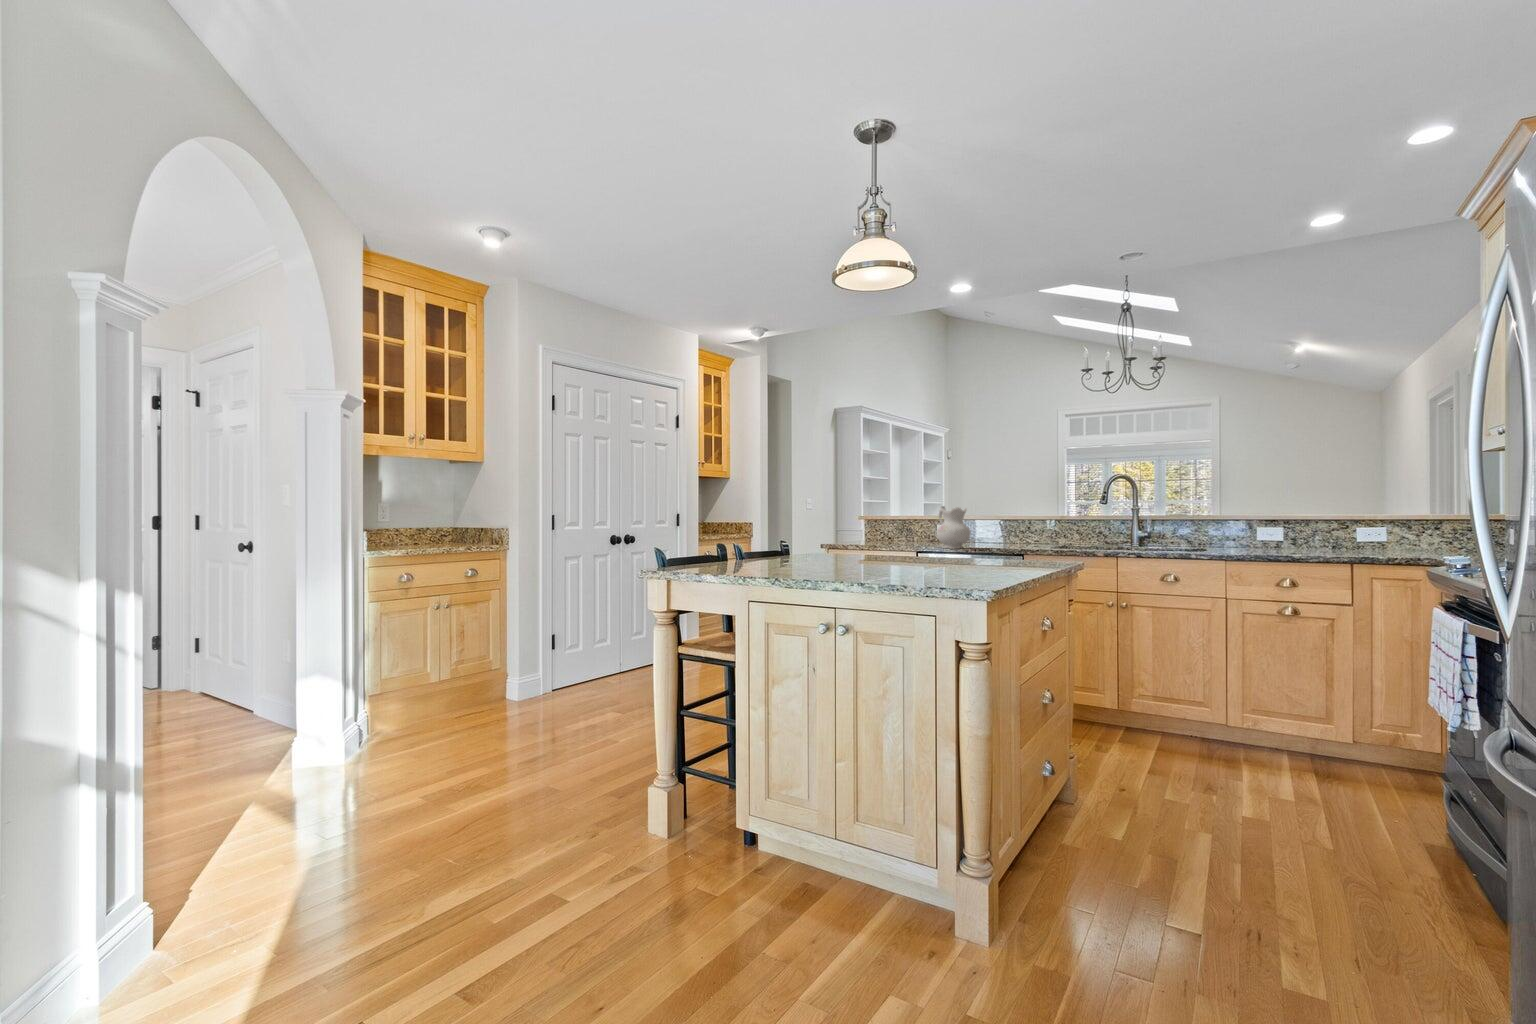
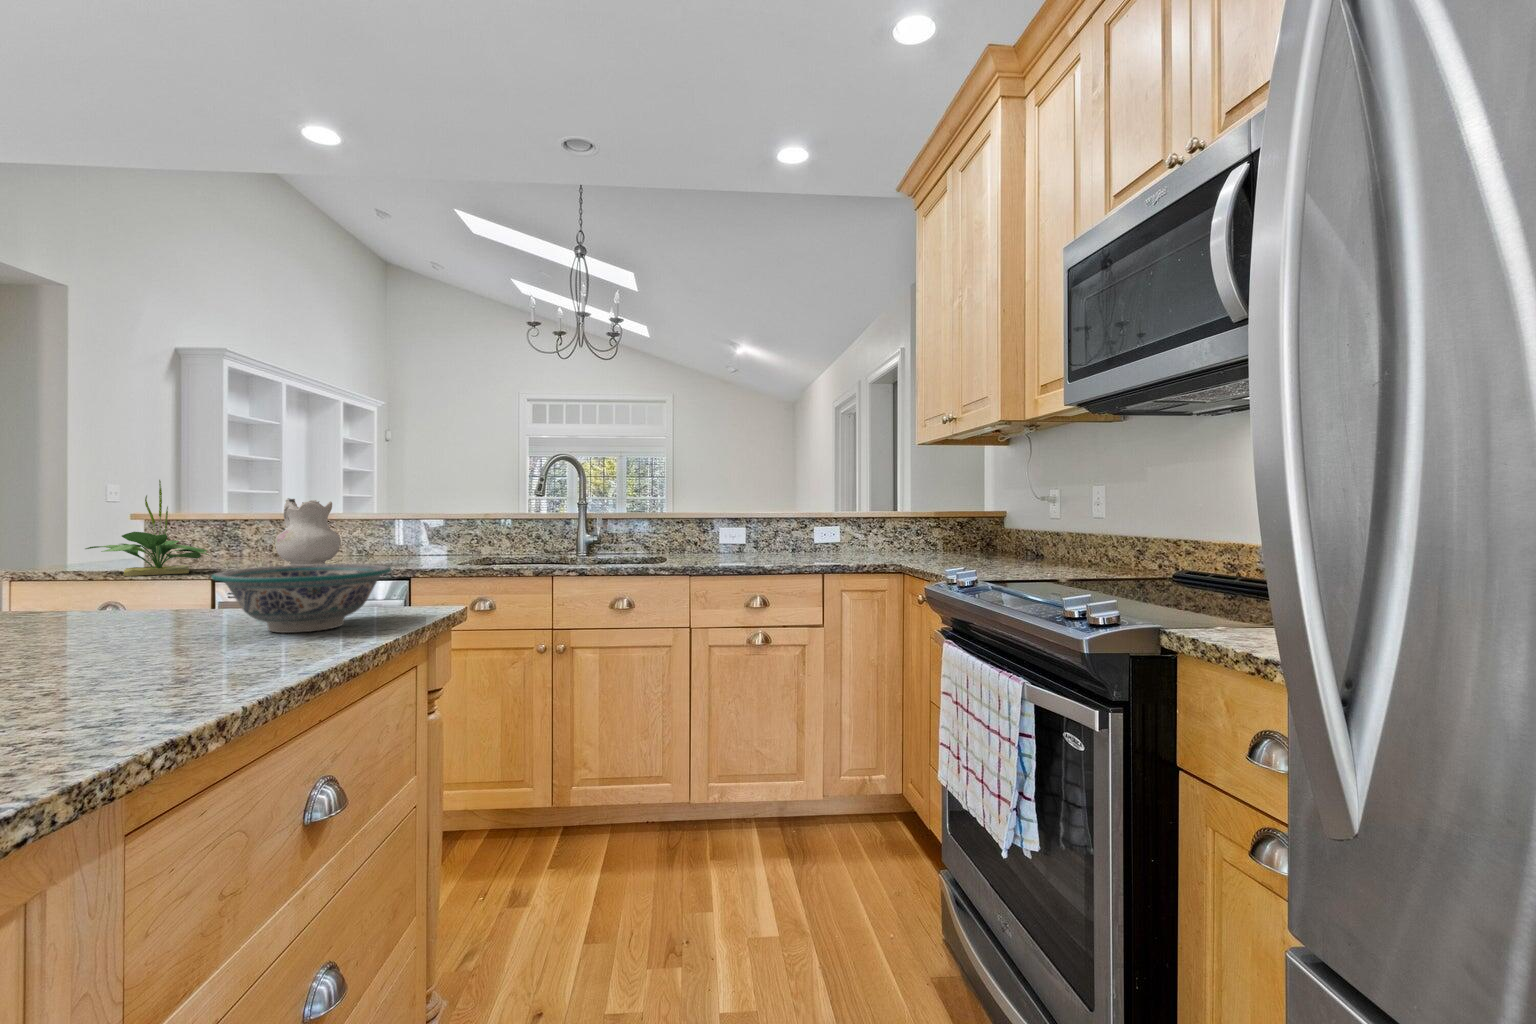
potted plant: none [852,496,908,548] -> present [85,480,210,576]
bowl: none [975,538,1047,566] -> present [212,564,391,633]

